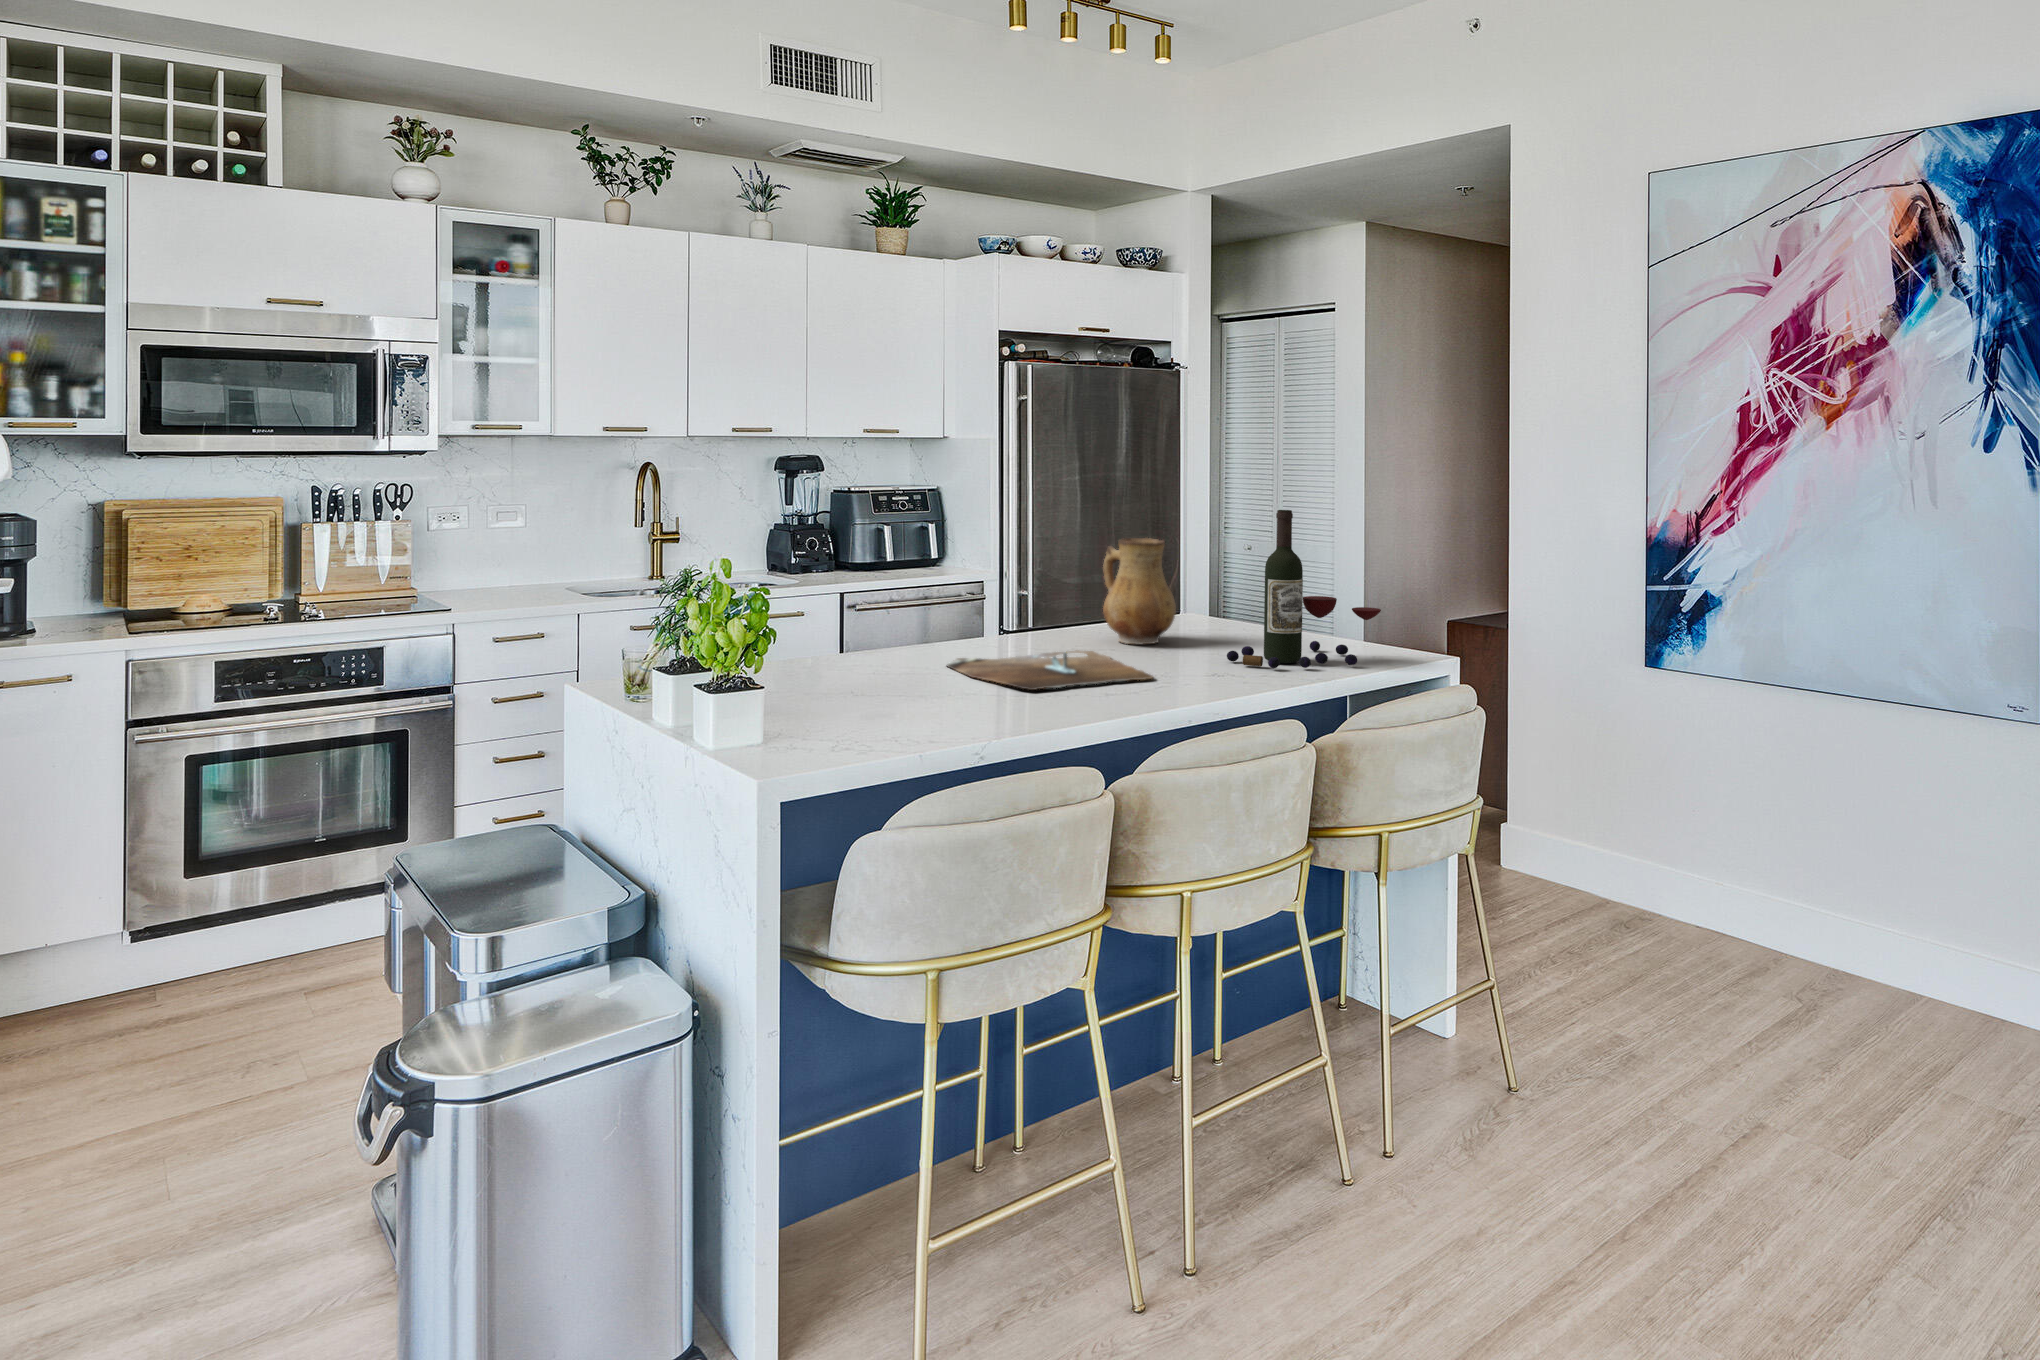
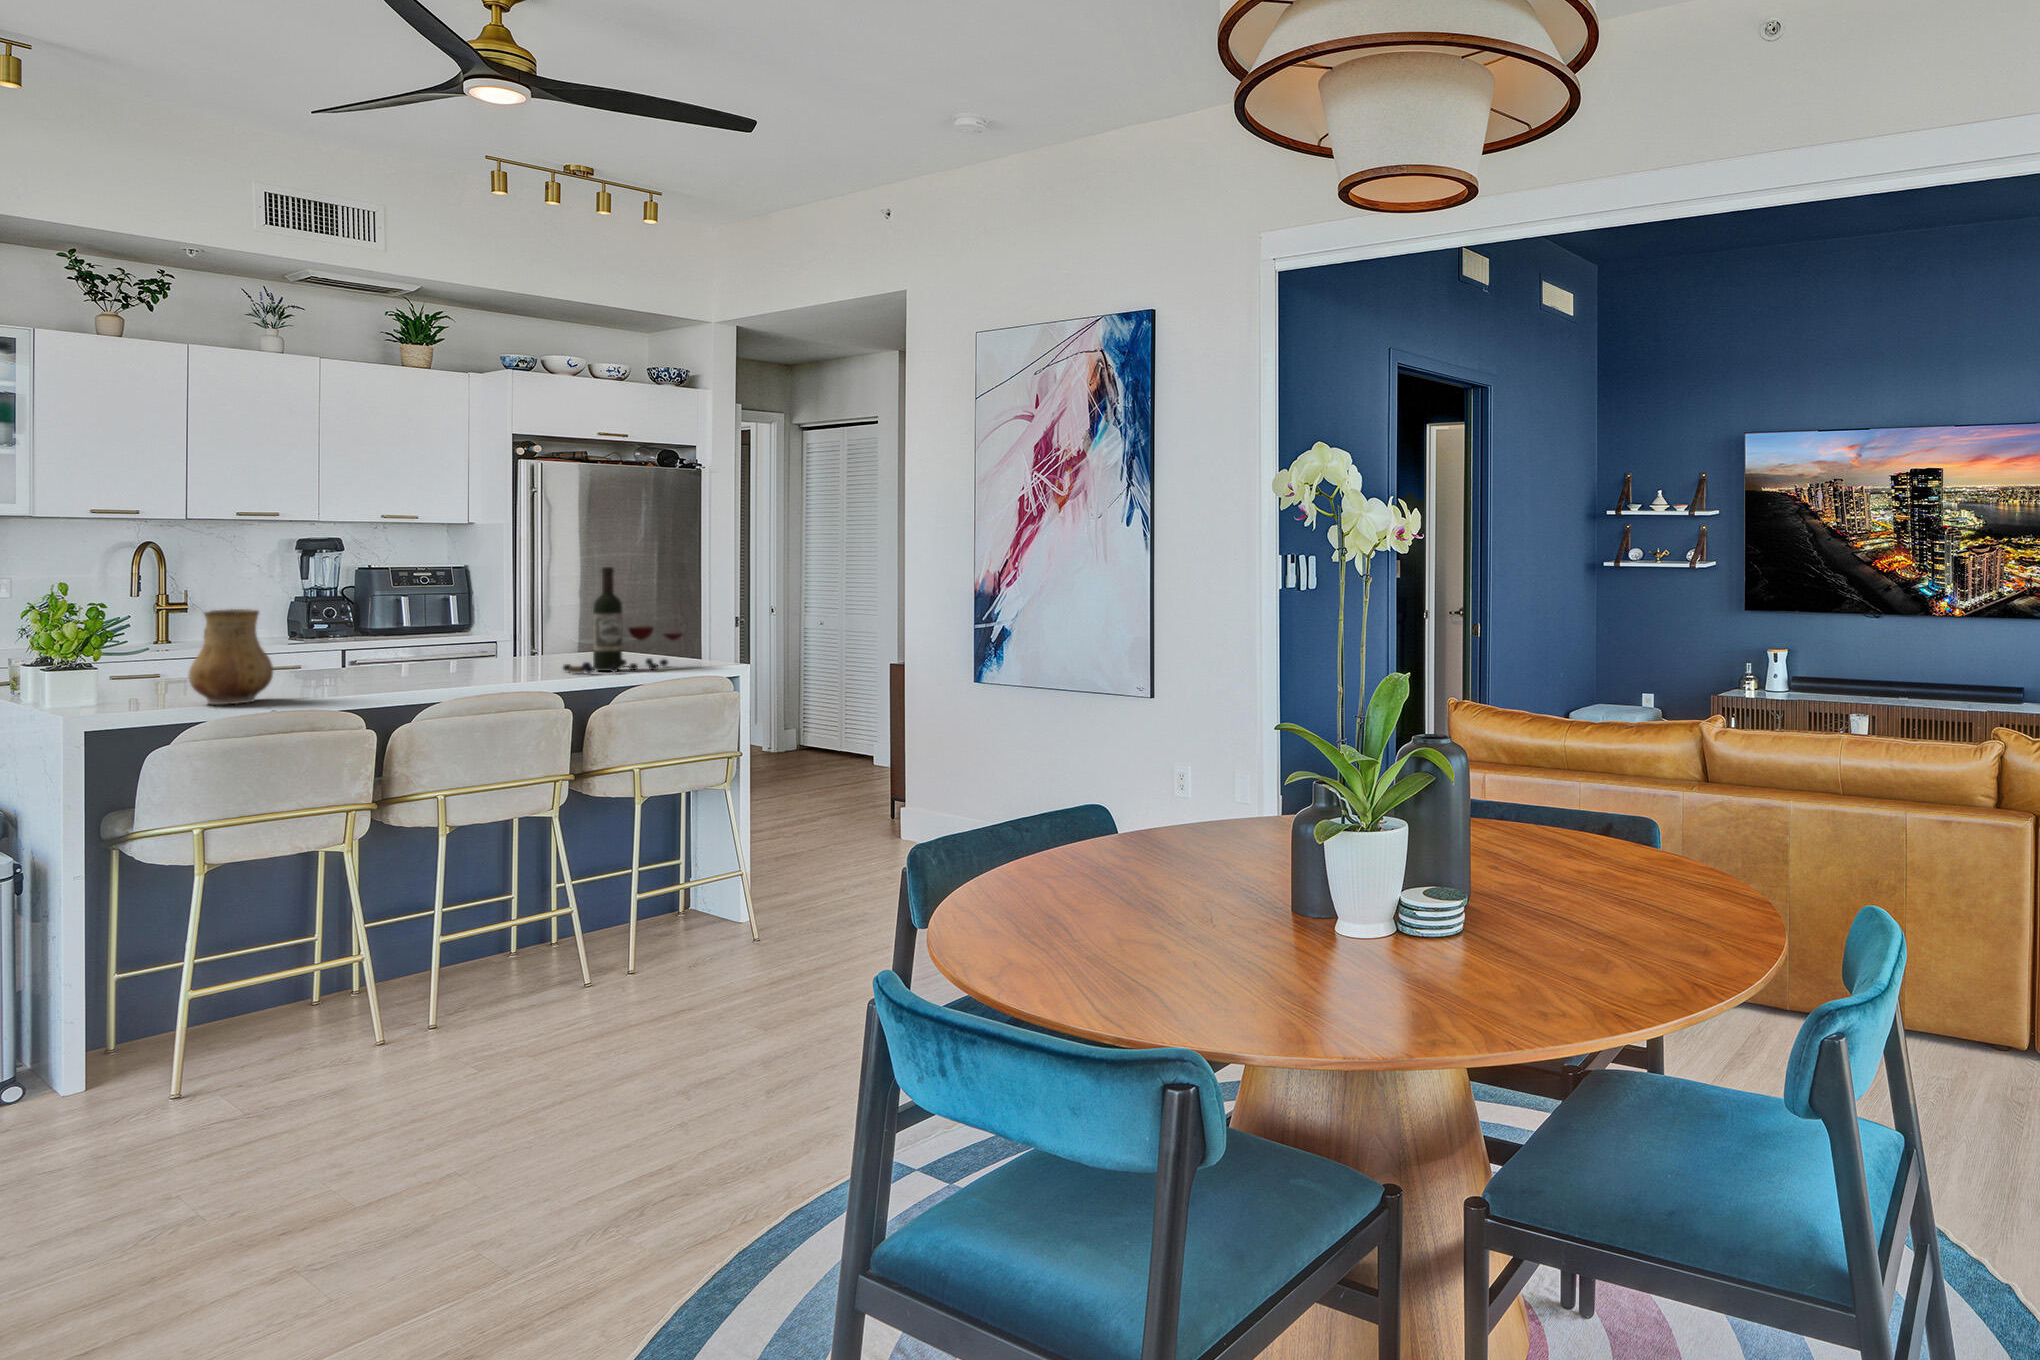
ceramic pitcher: present [1103,538,1176,644] -> present [188,609,273,705]
cutting board: present [947,651,1153,690] -> none [324,665,481,688]

